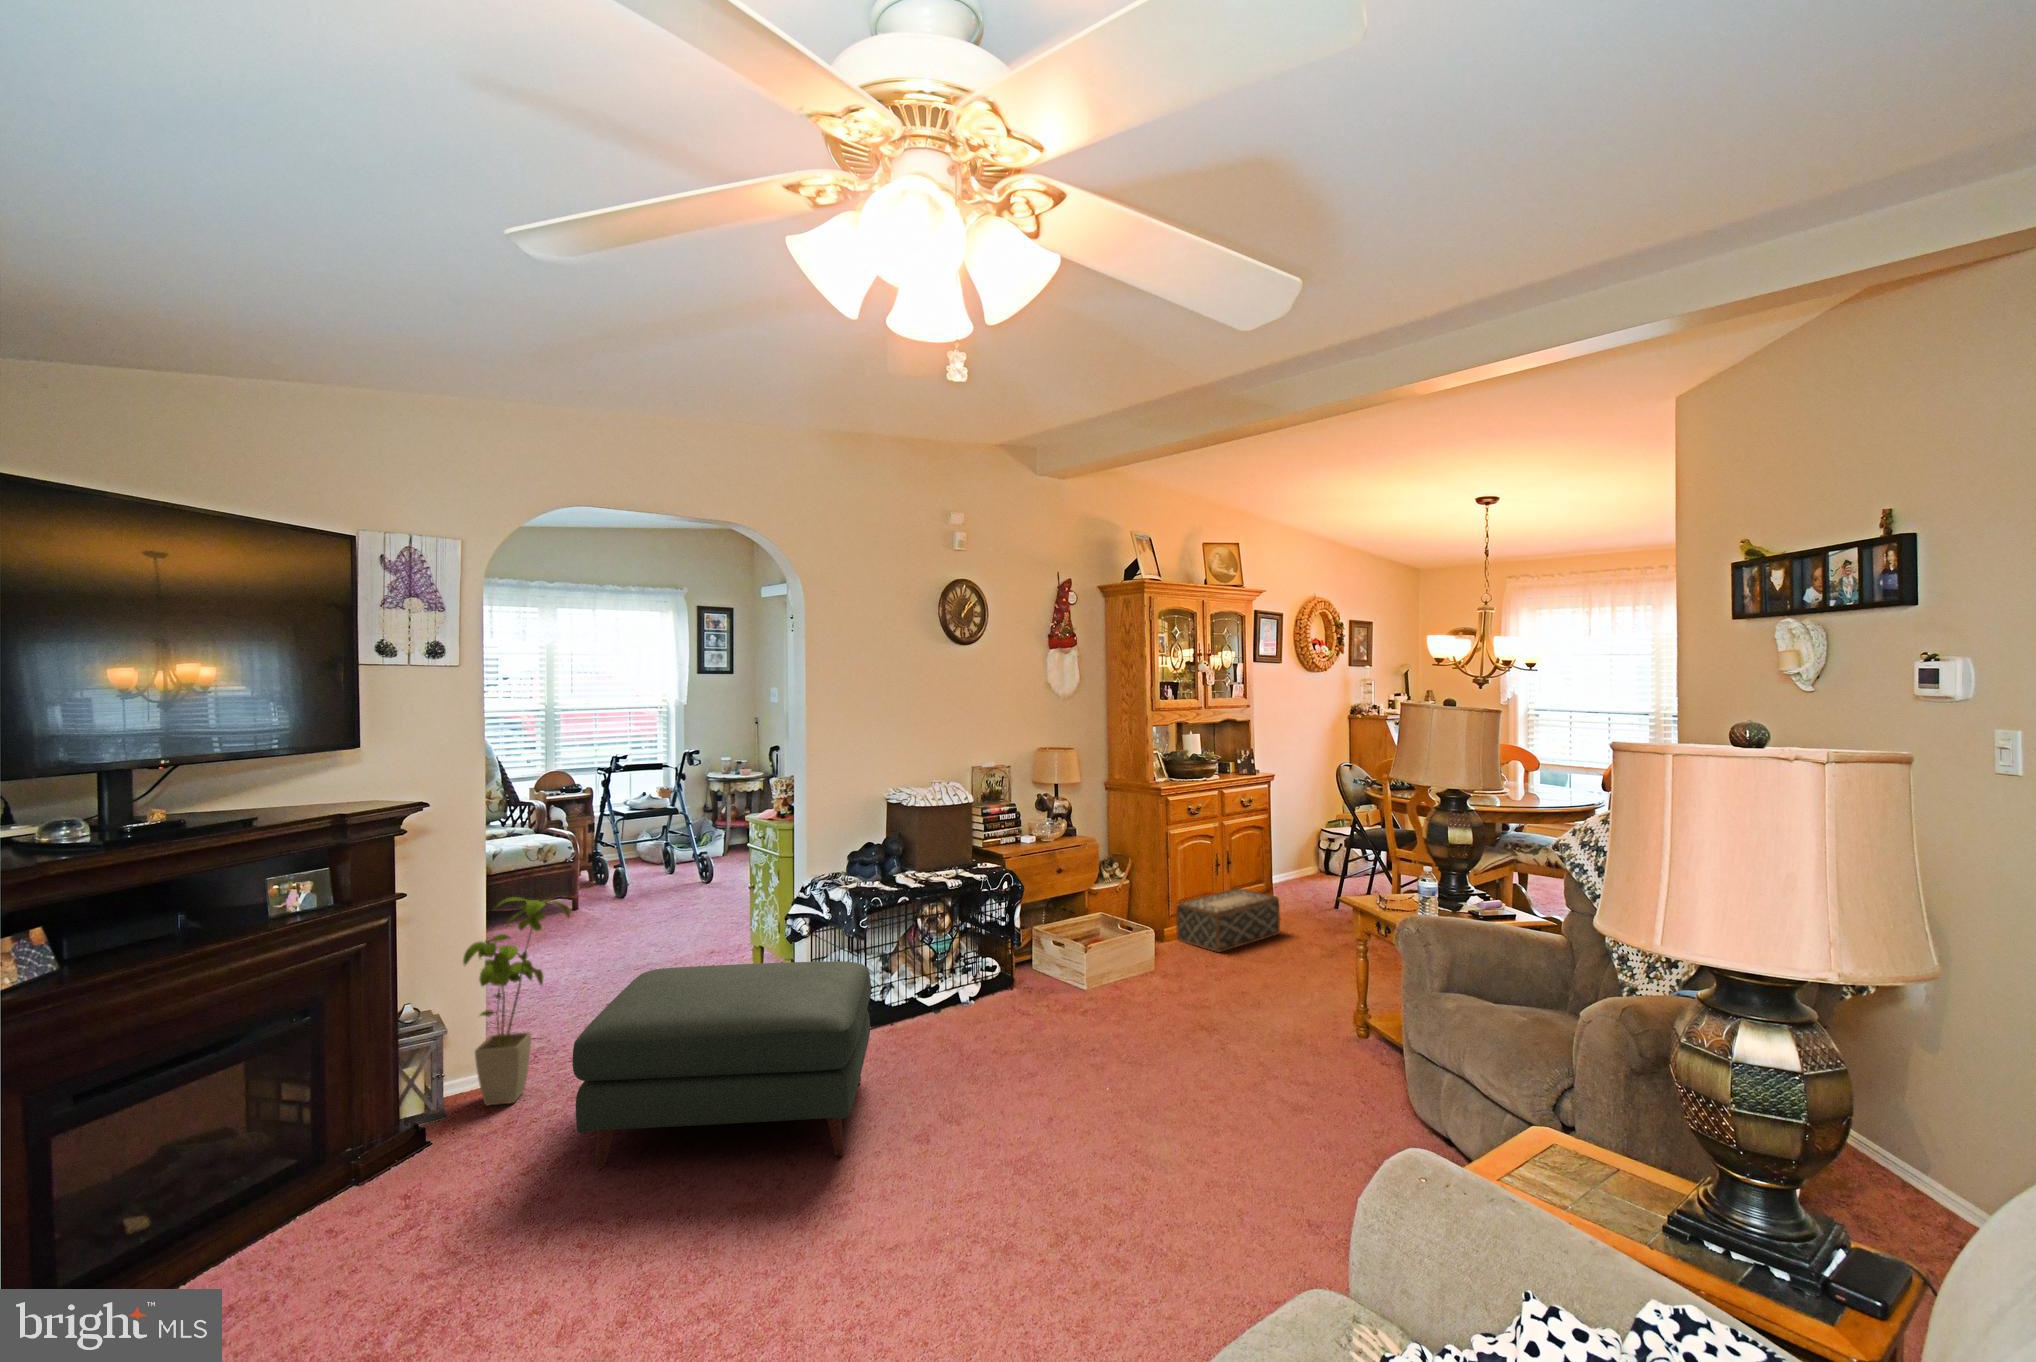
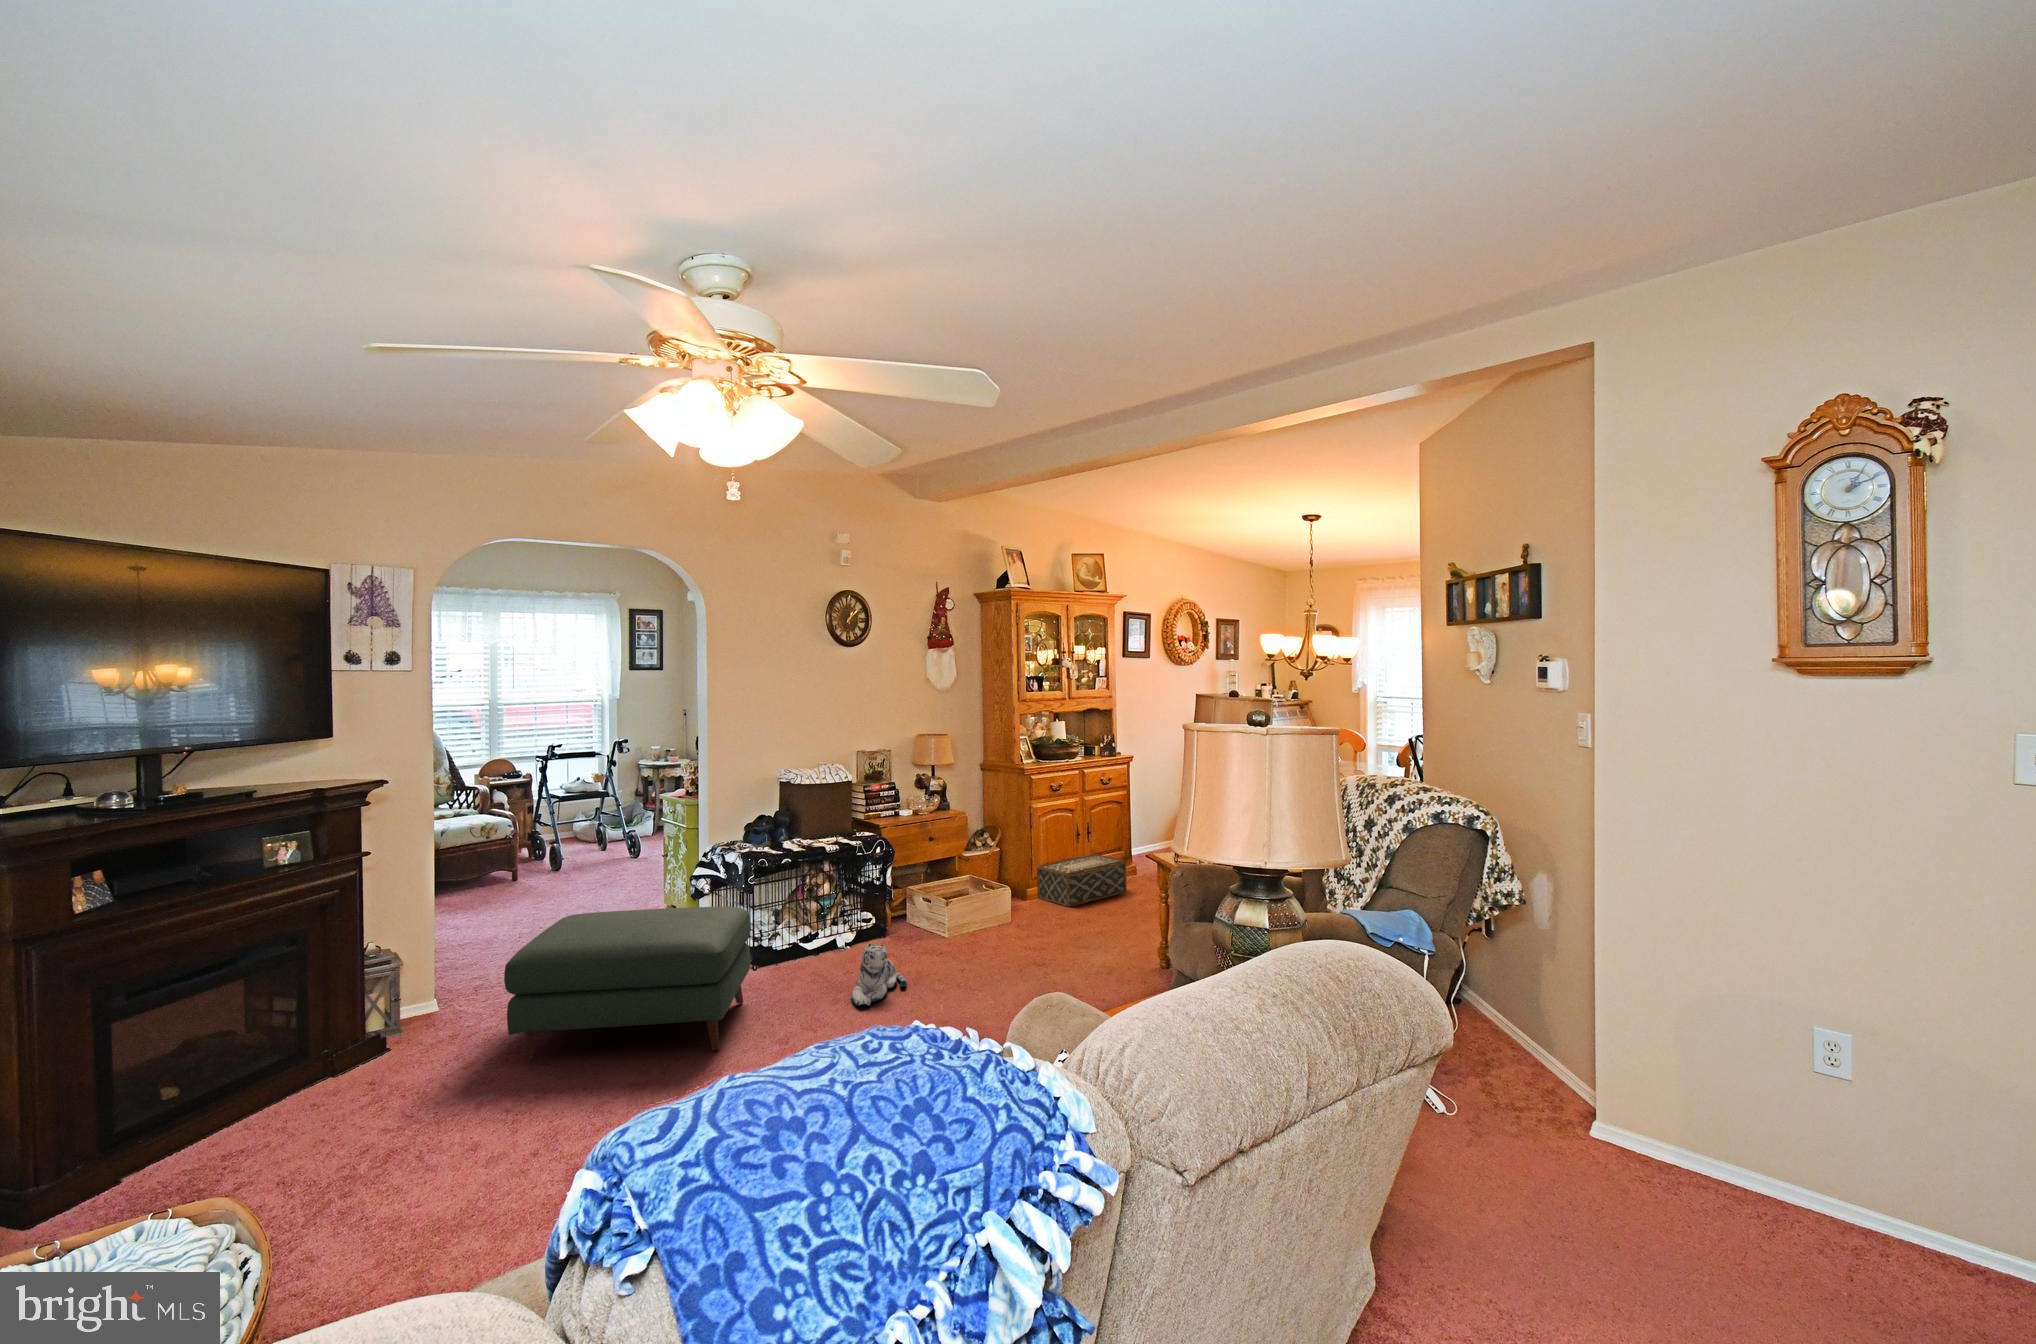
house plant: present [463,897,570,1105] -> none [416,858,505,1024]
plush toy: none [994,1009,1059,1091] -> present [851,944,907,1007]

